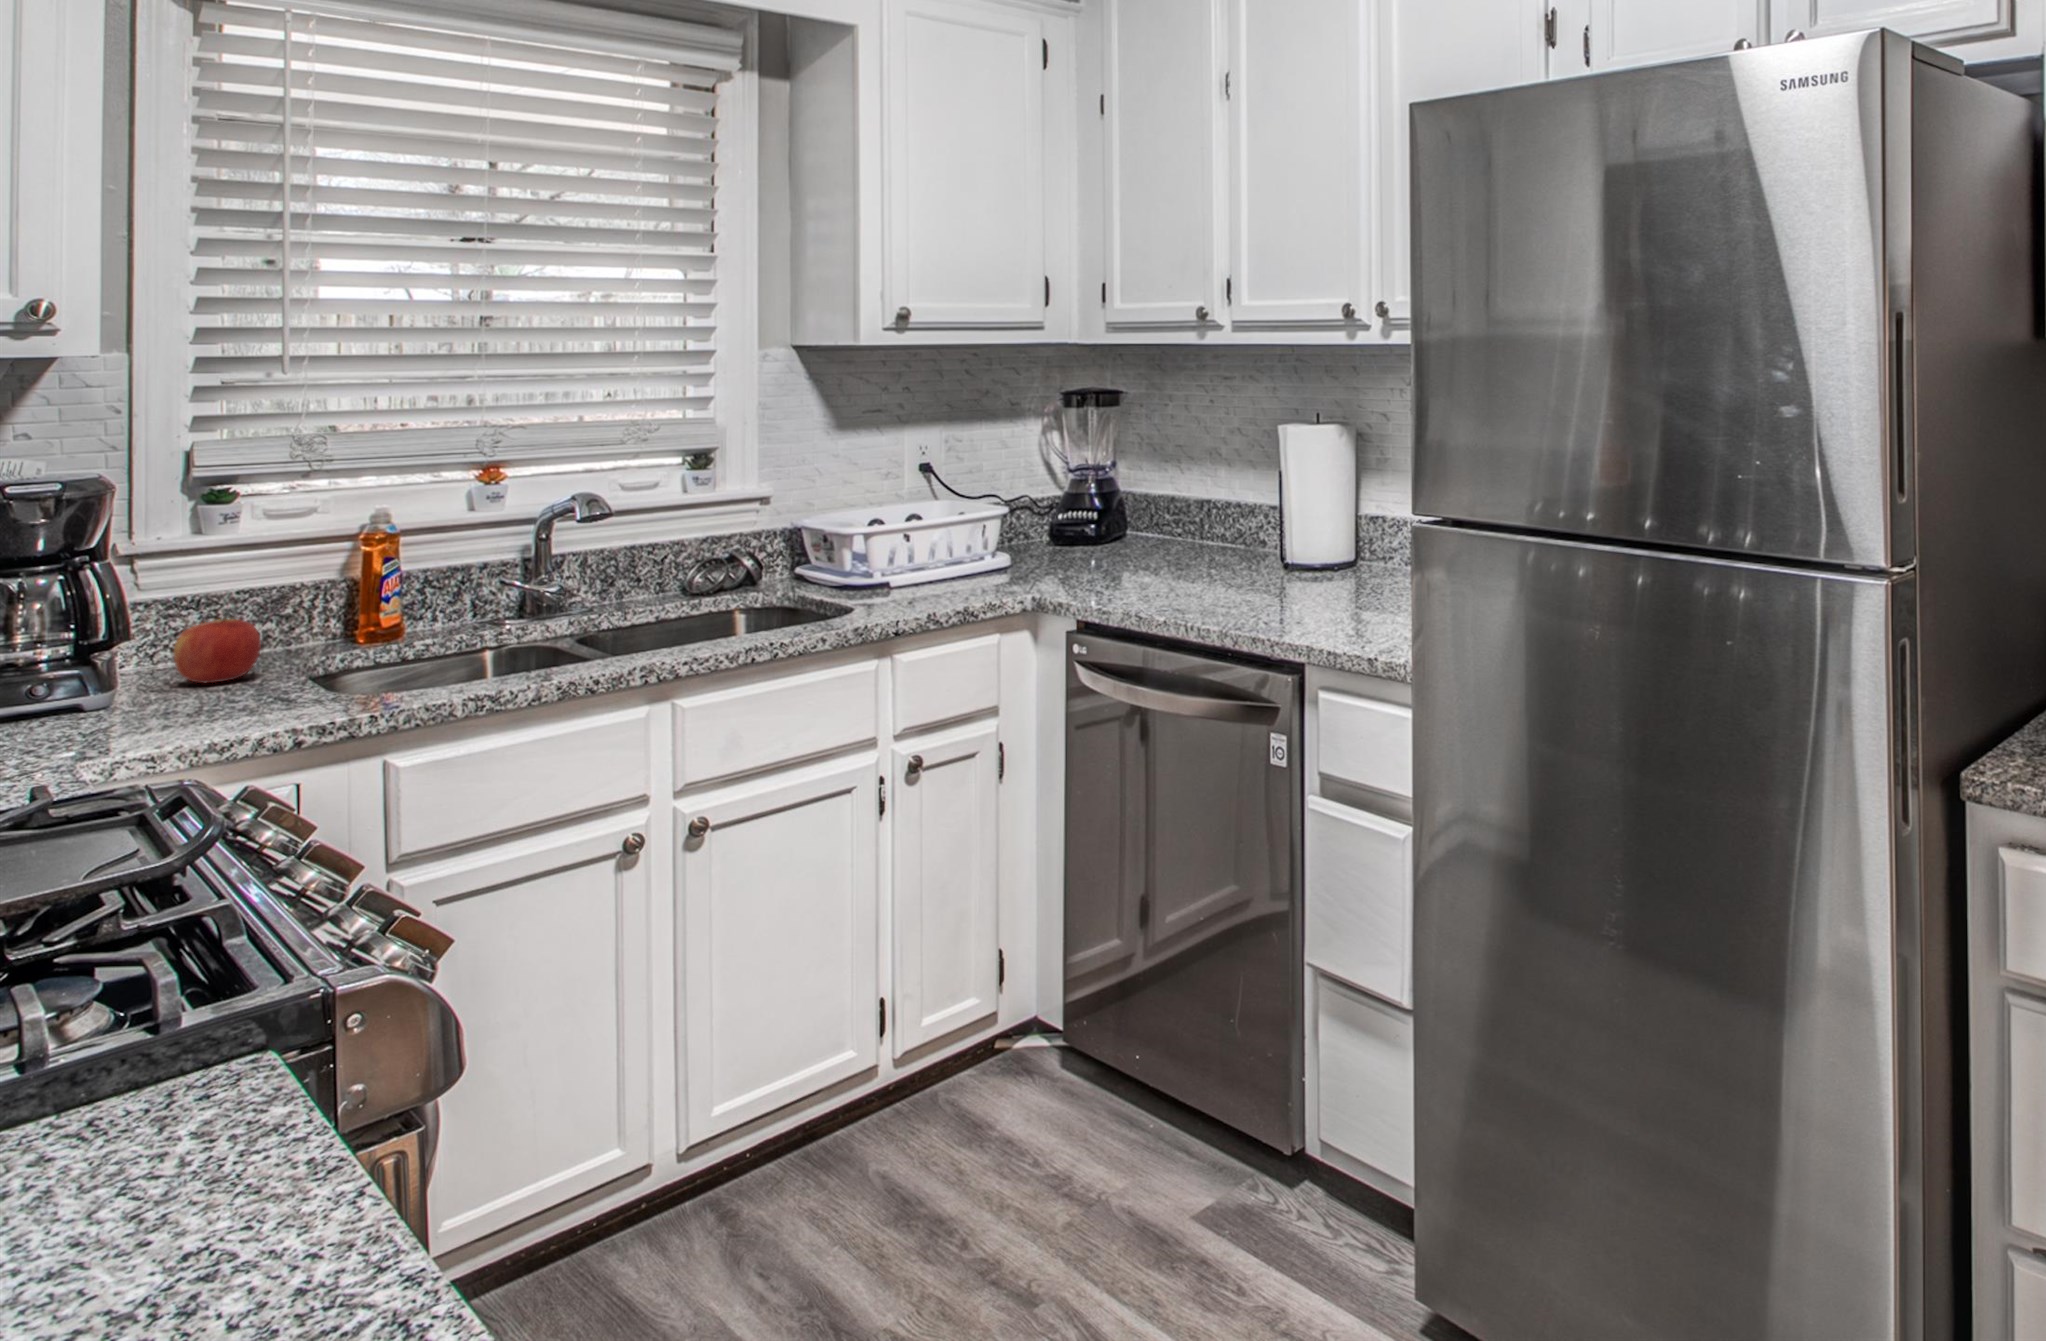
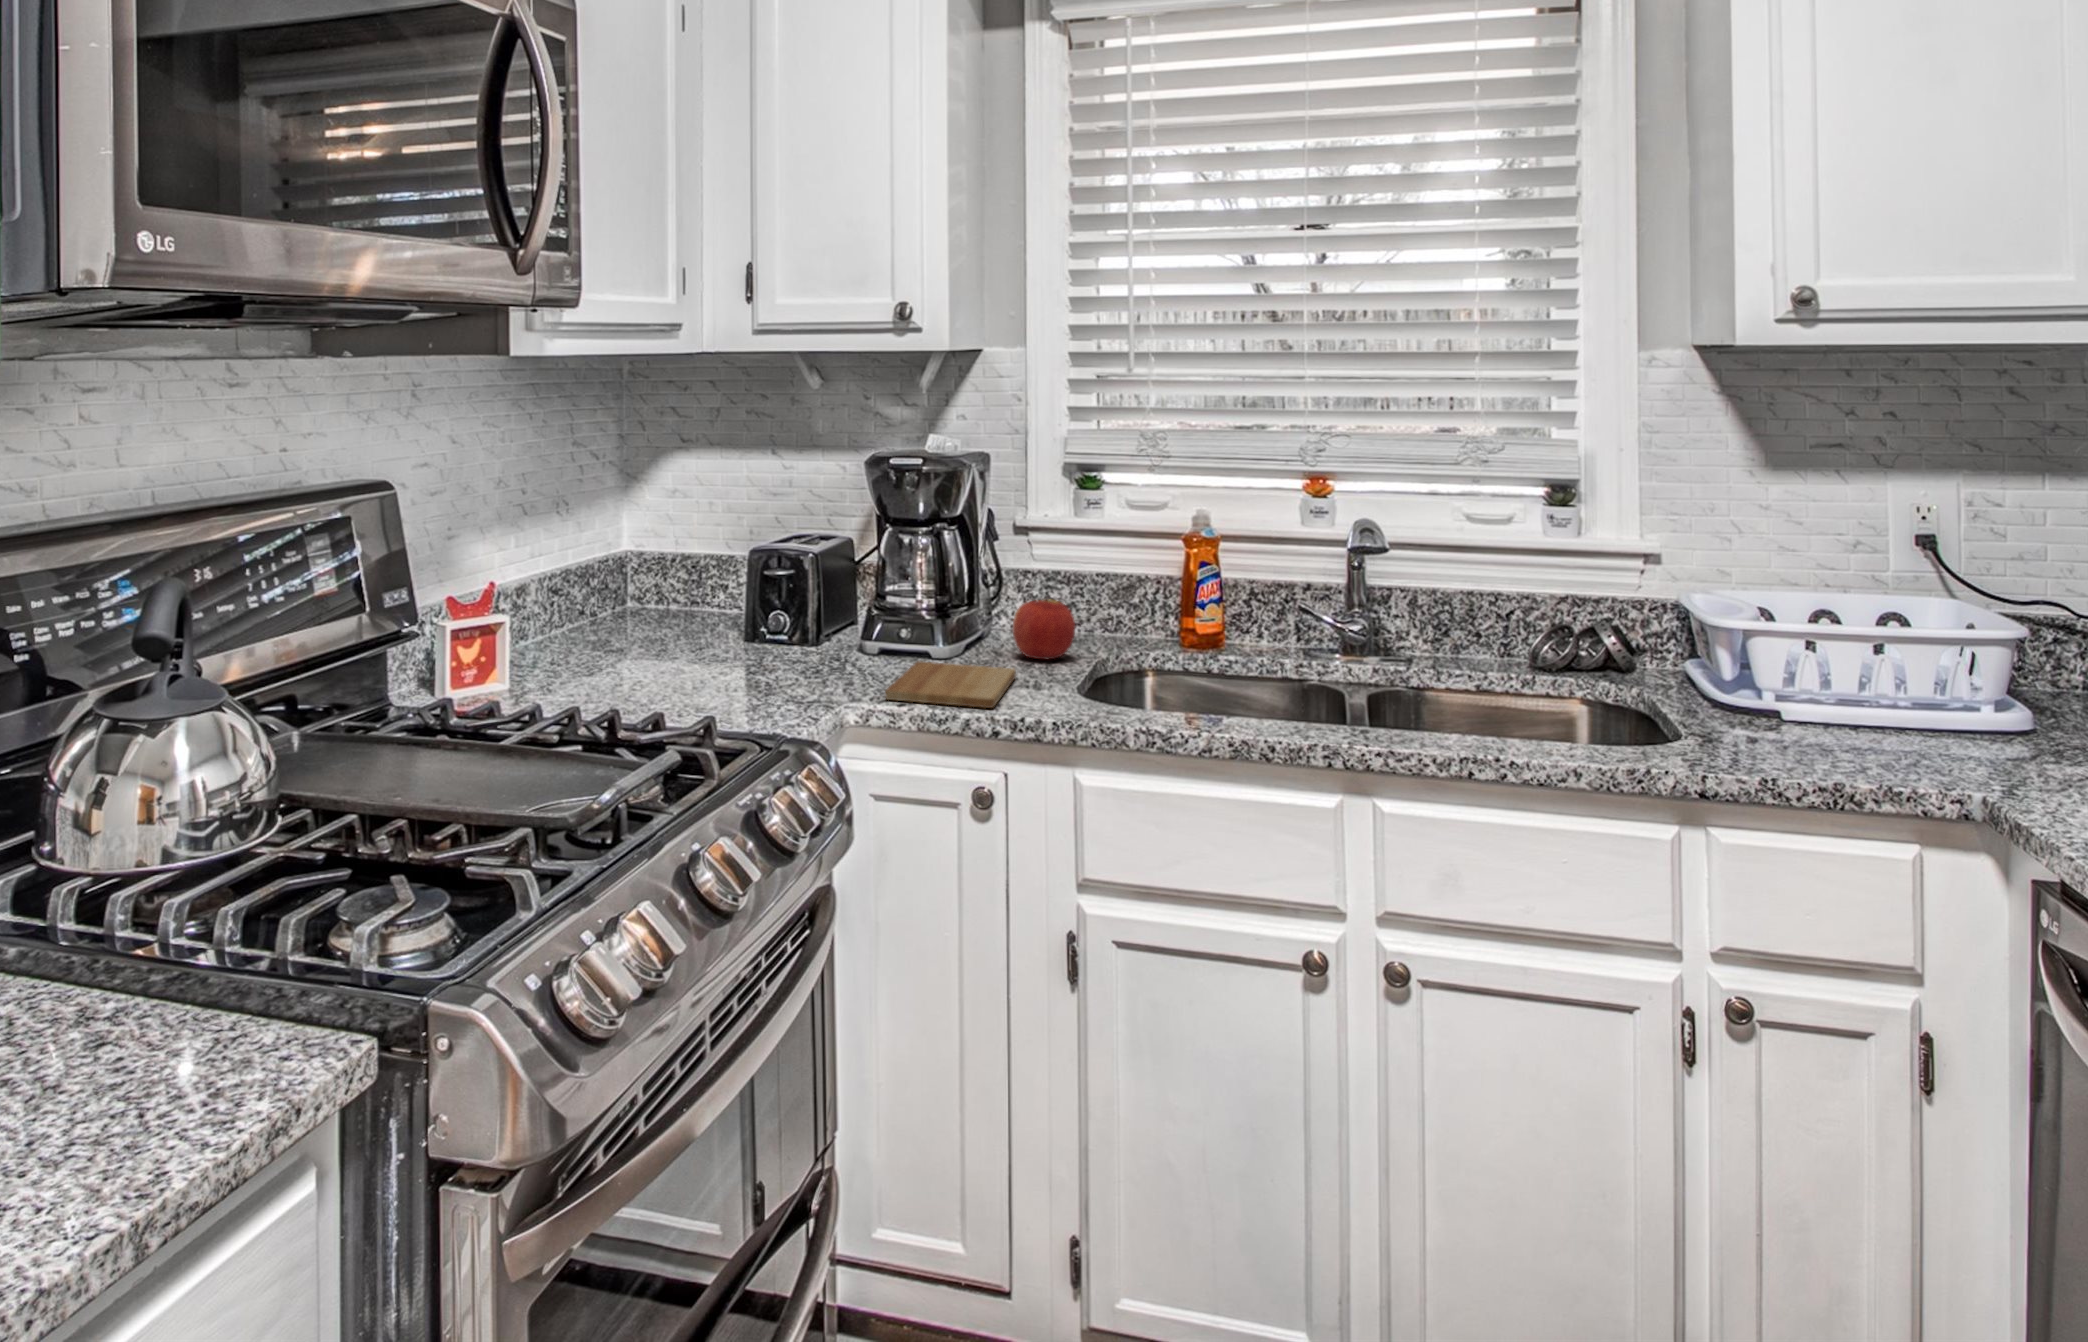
cutting board: none [88,689,280,744] -> present [885,662,1016,708]

